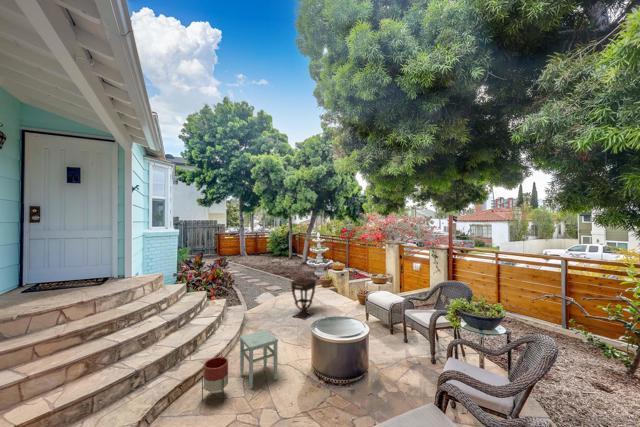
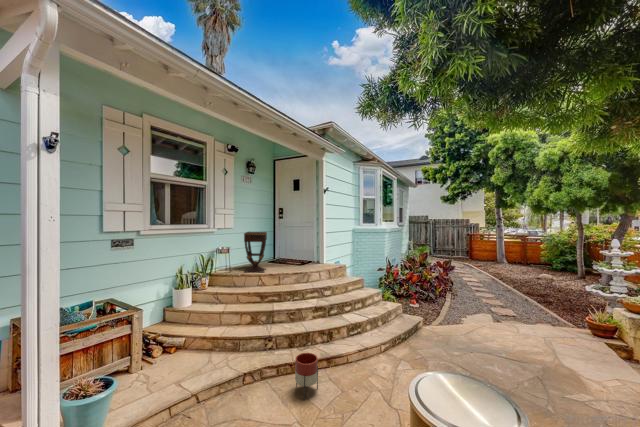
side table: present [291,278,316,319] -> present [244,232,267,272]
stool: present [239,330,278,389] -> none [334,345,374,414]

